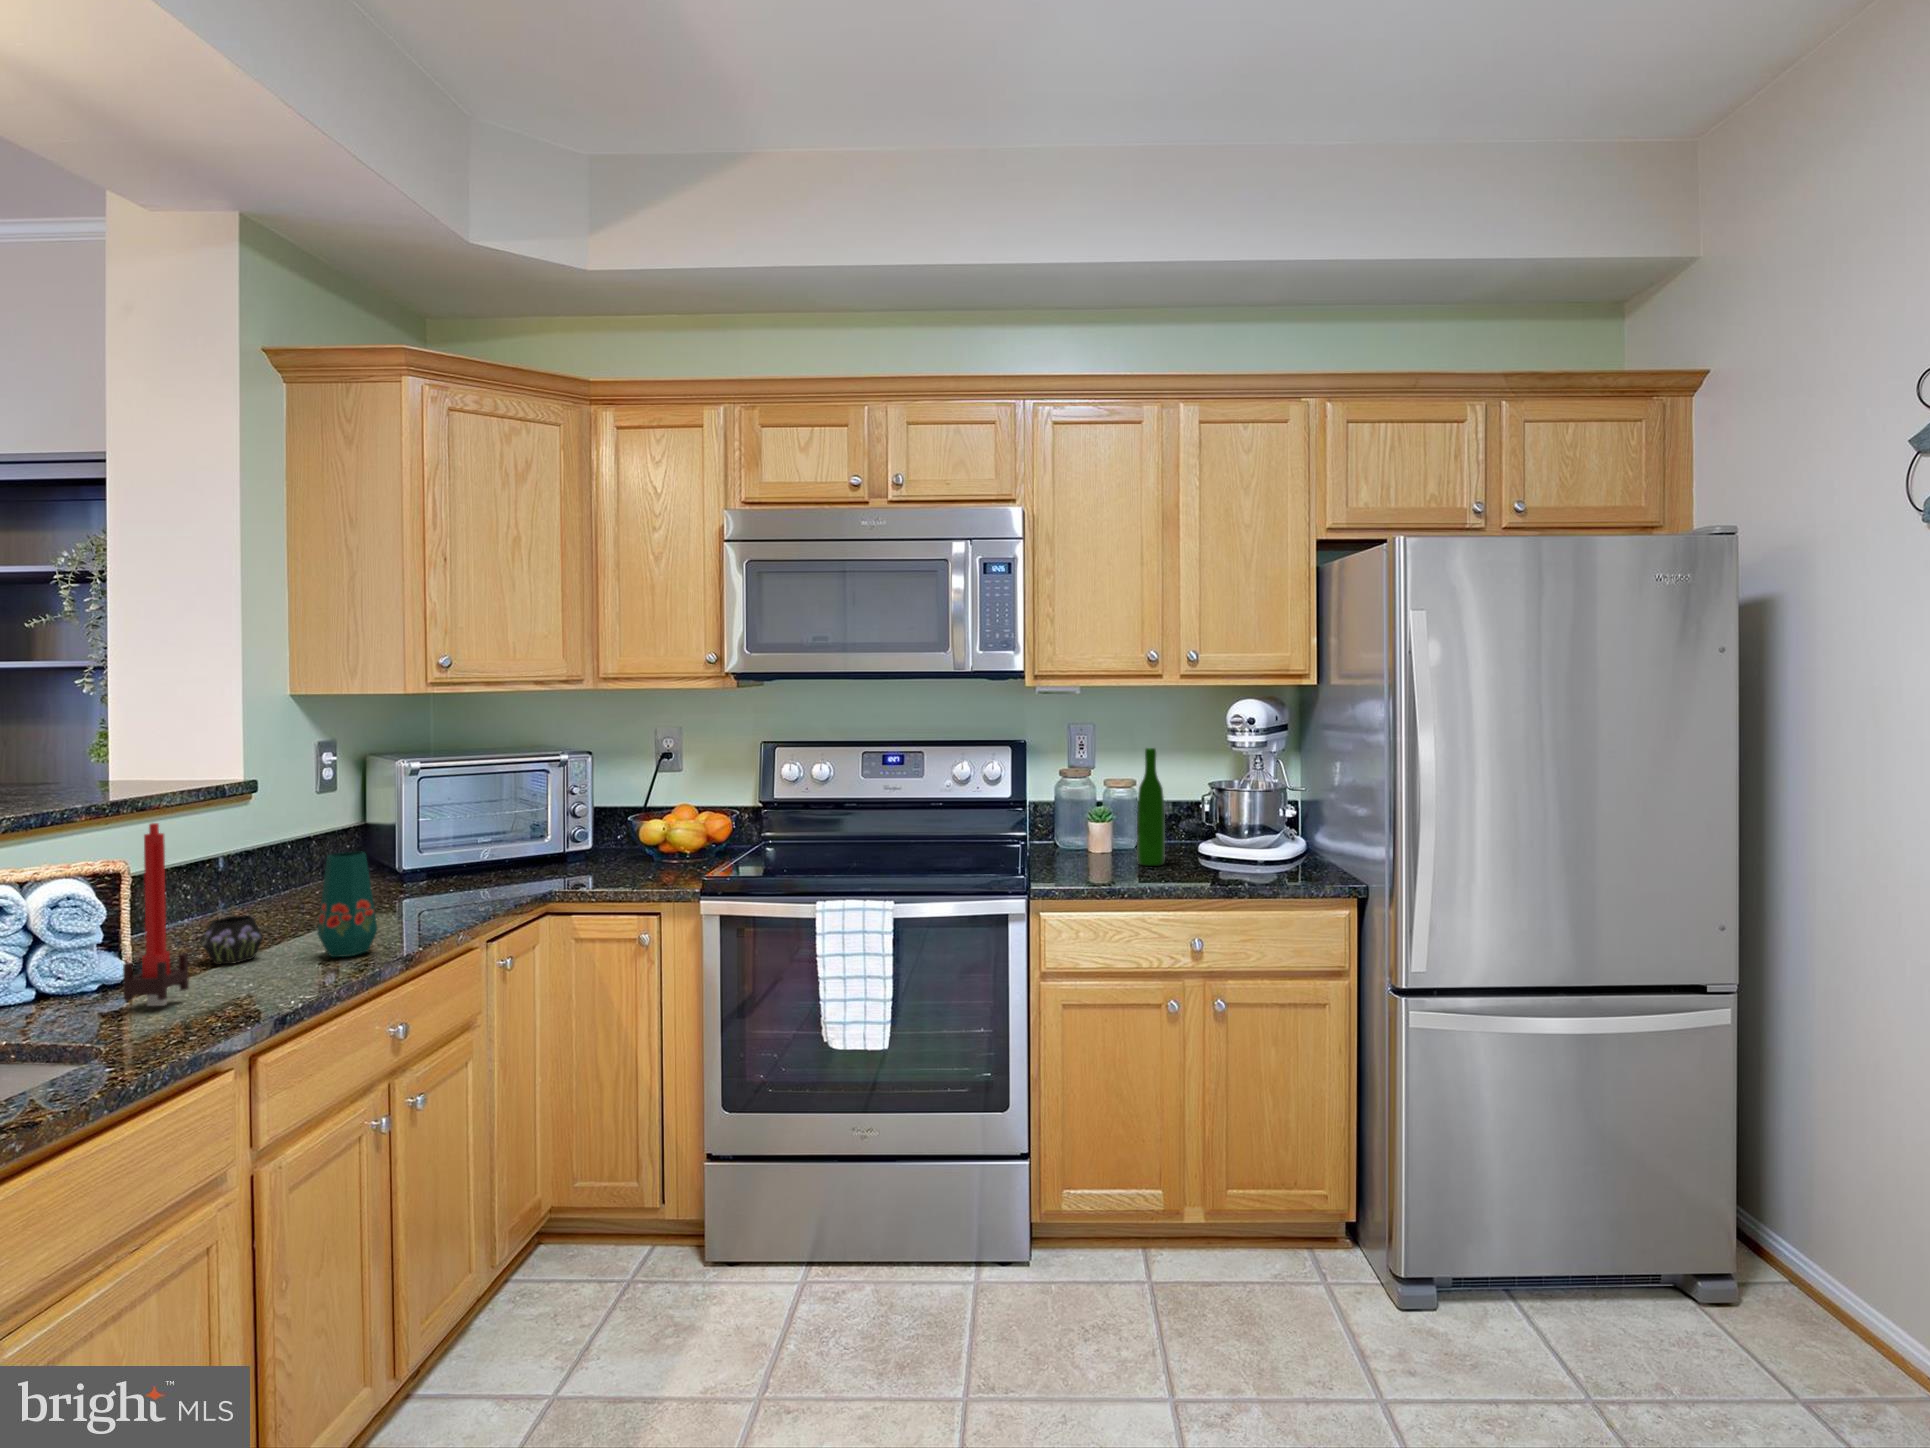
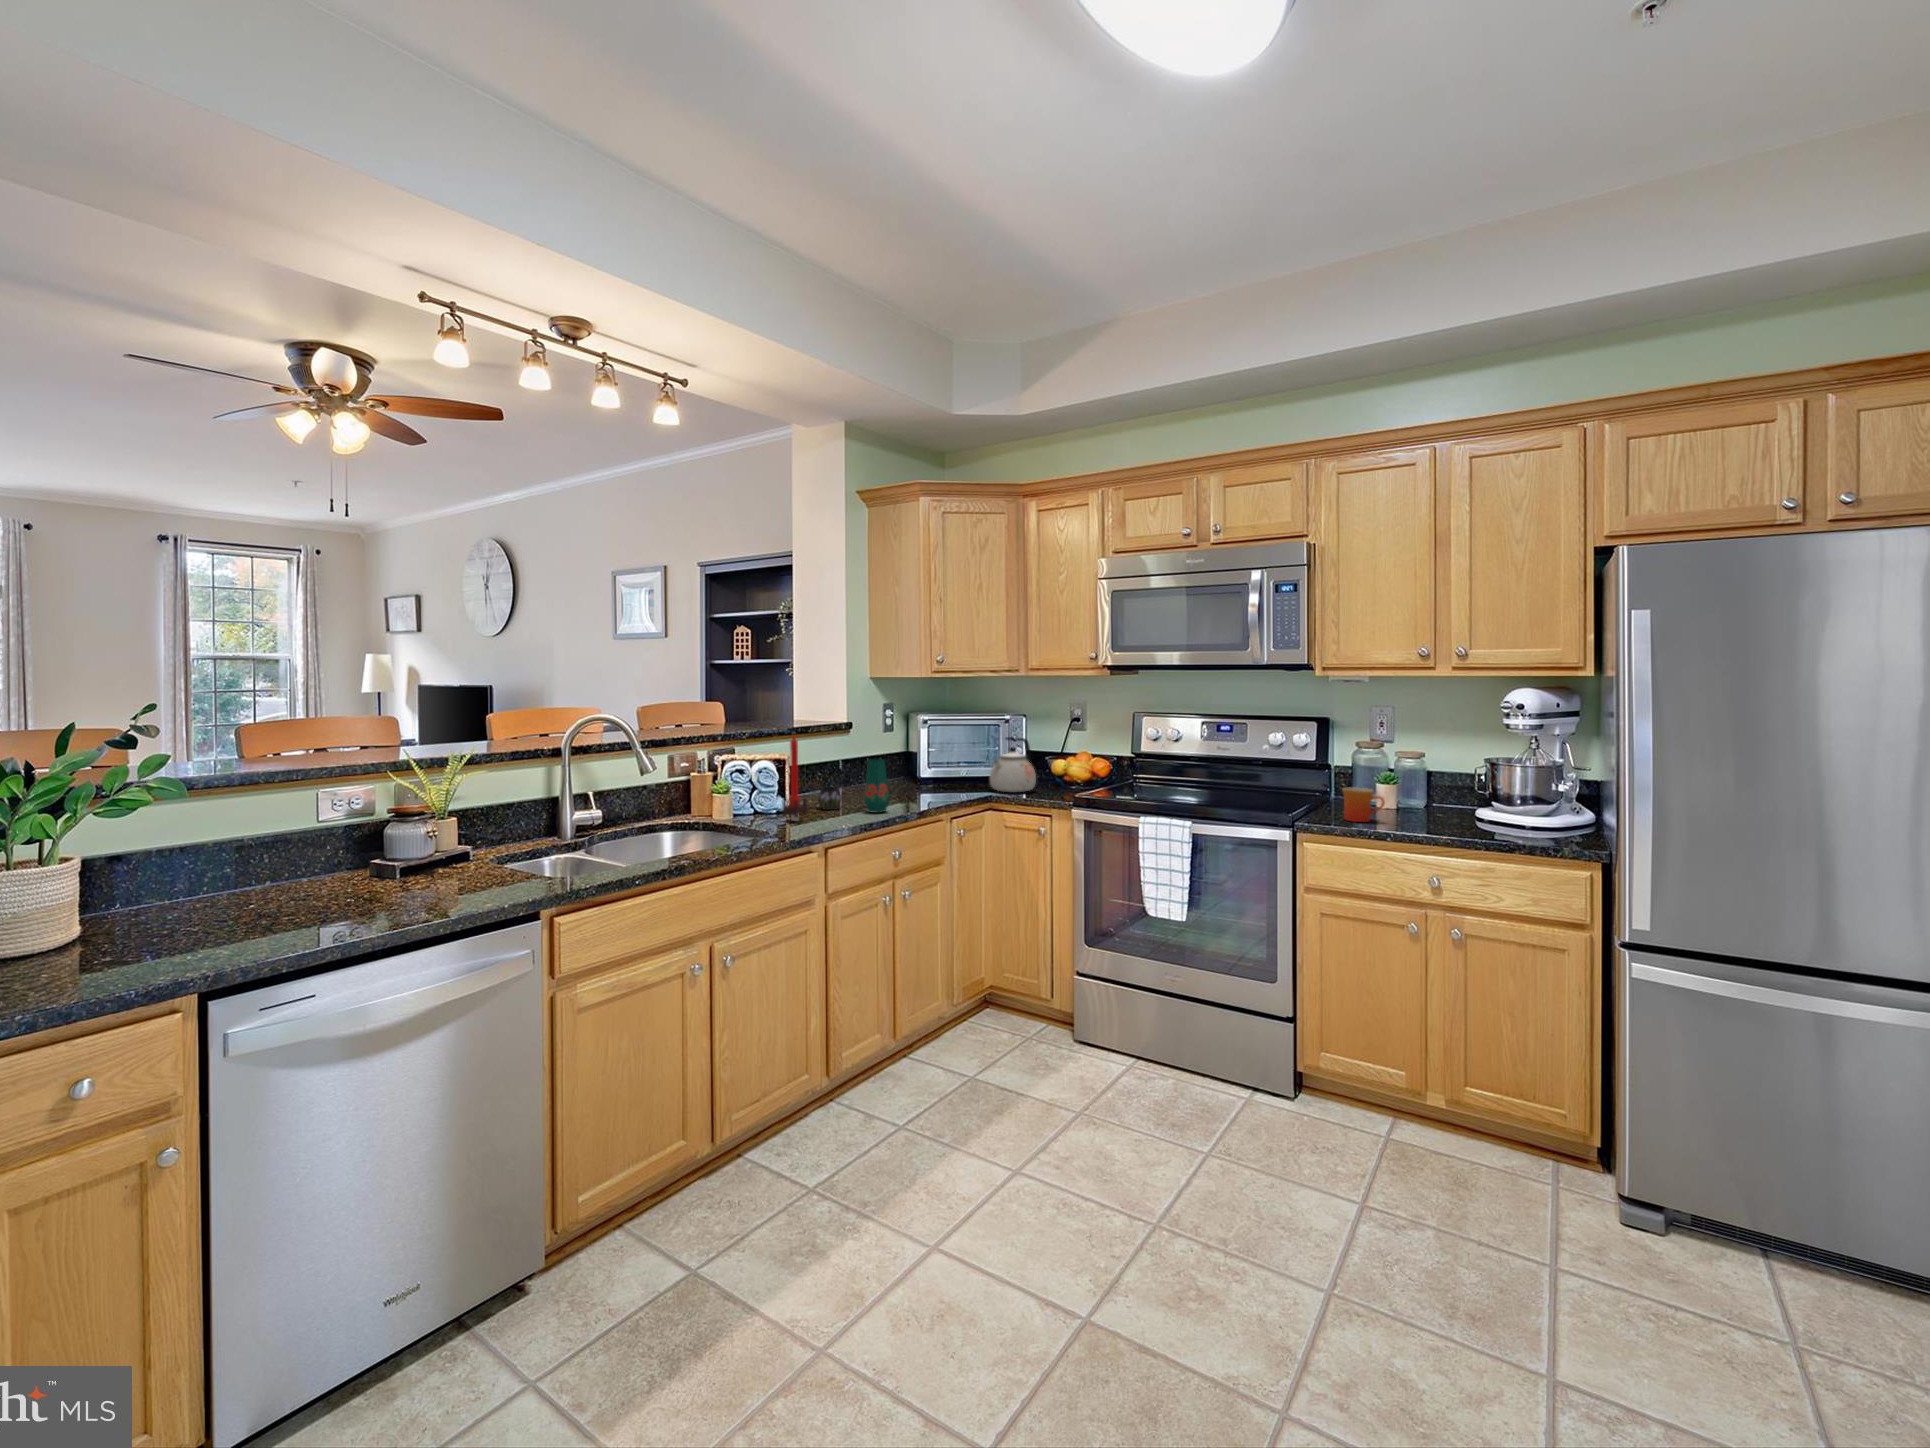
wine bottle: present [1137,748,1165,866] -> none [1407,726,1432,821]
kettle: none [542,790,623,880] -> present [990,737,1036,793]
mug: none [1074,831,1125,876] -> present [1342,788,1385,822]

